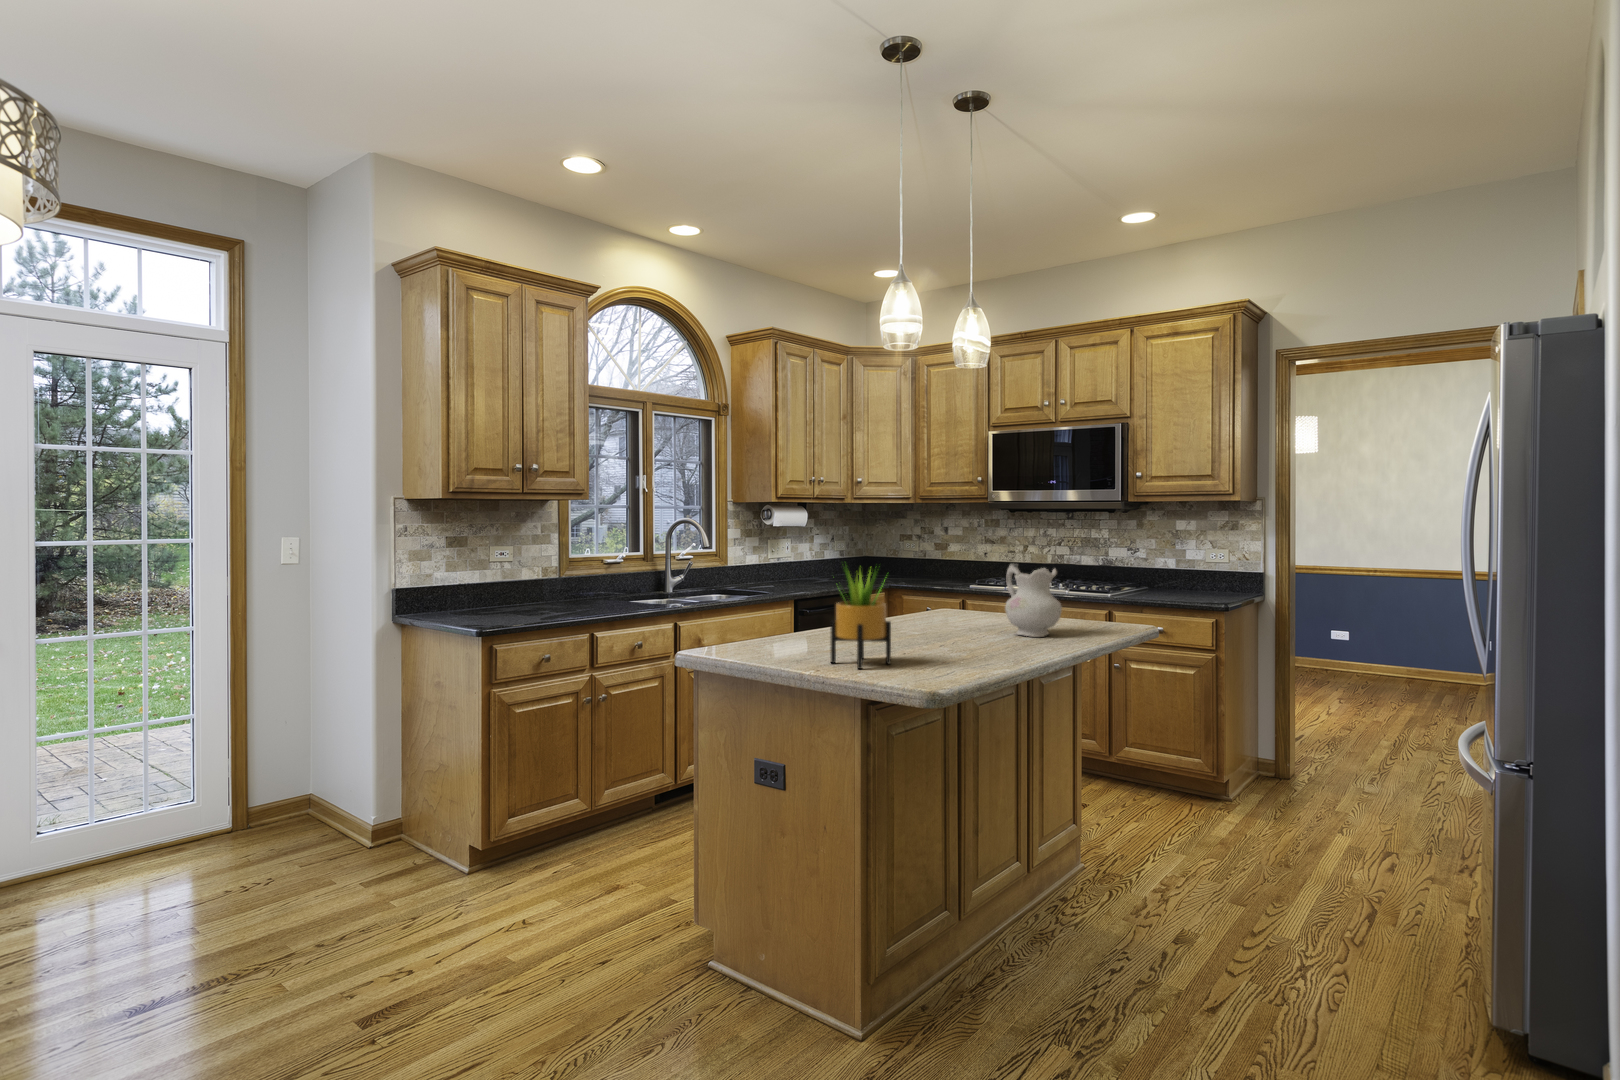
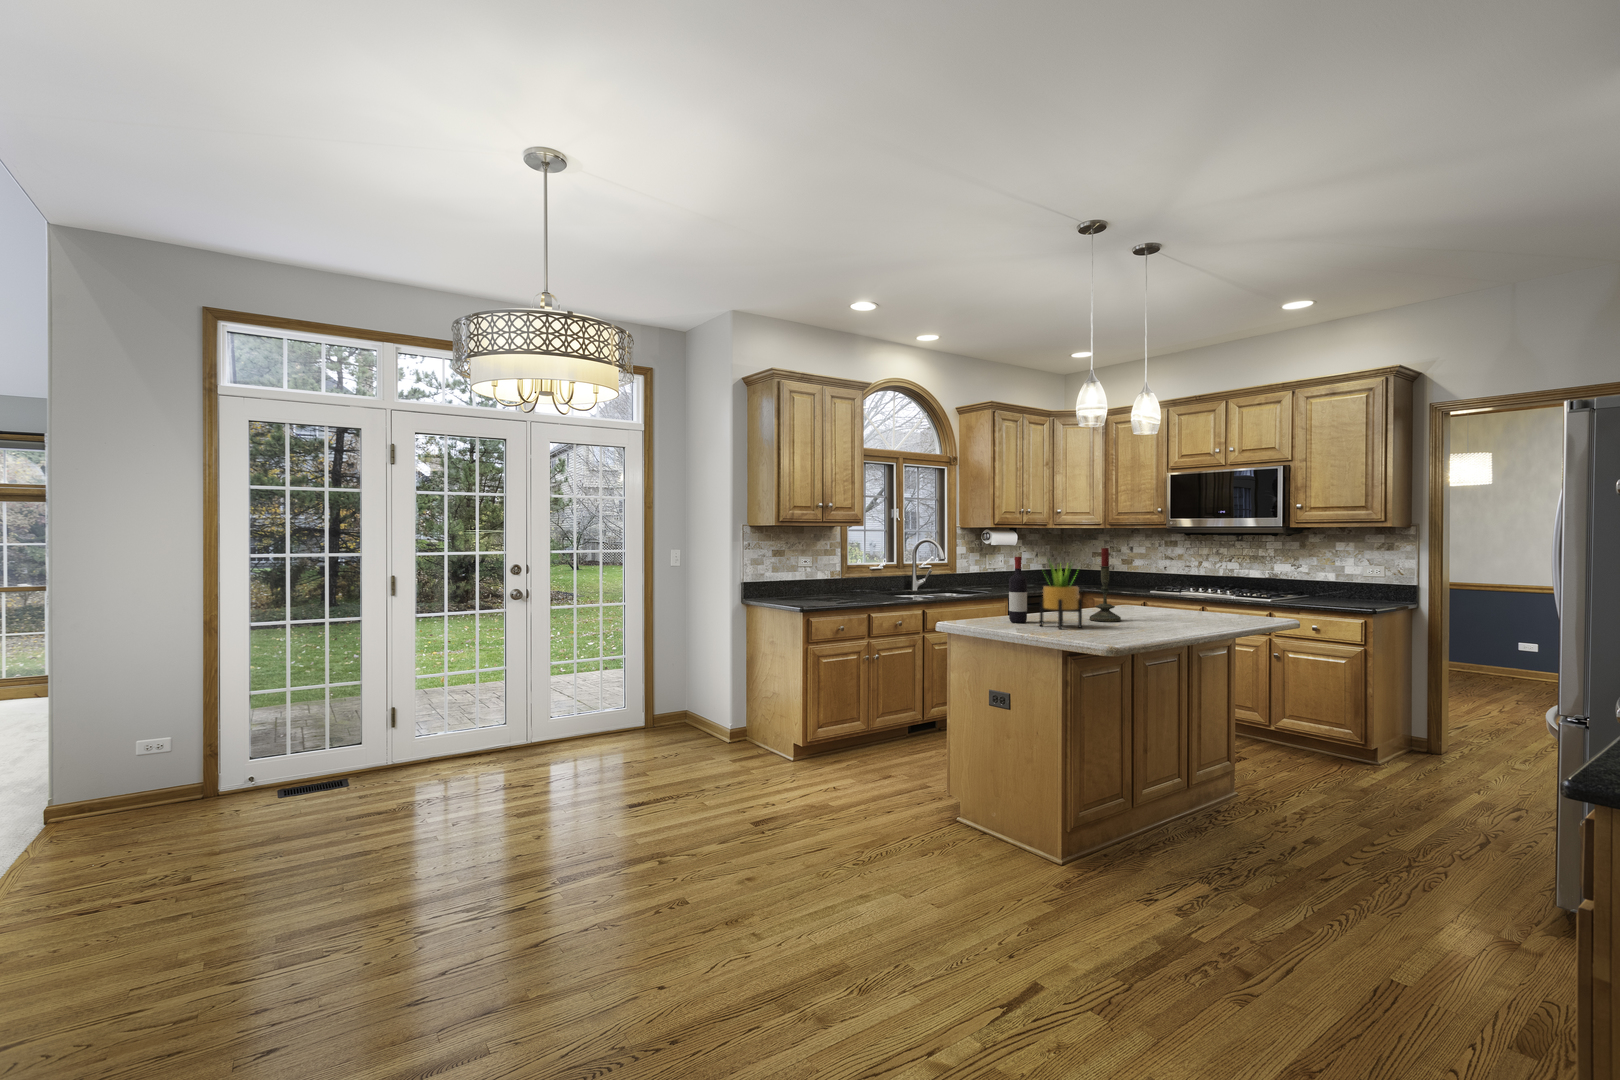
candle: none [900,539,942,649] -> present [1090,548,1121,622]
wine bottle: none [787,558,813,657] -> present [1009,557,1027,623]
ceramic pitcher: present [1005,564,1062,637] -> none [1171,566,1215,619]

